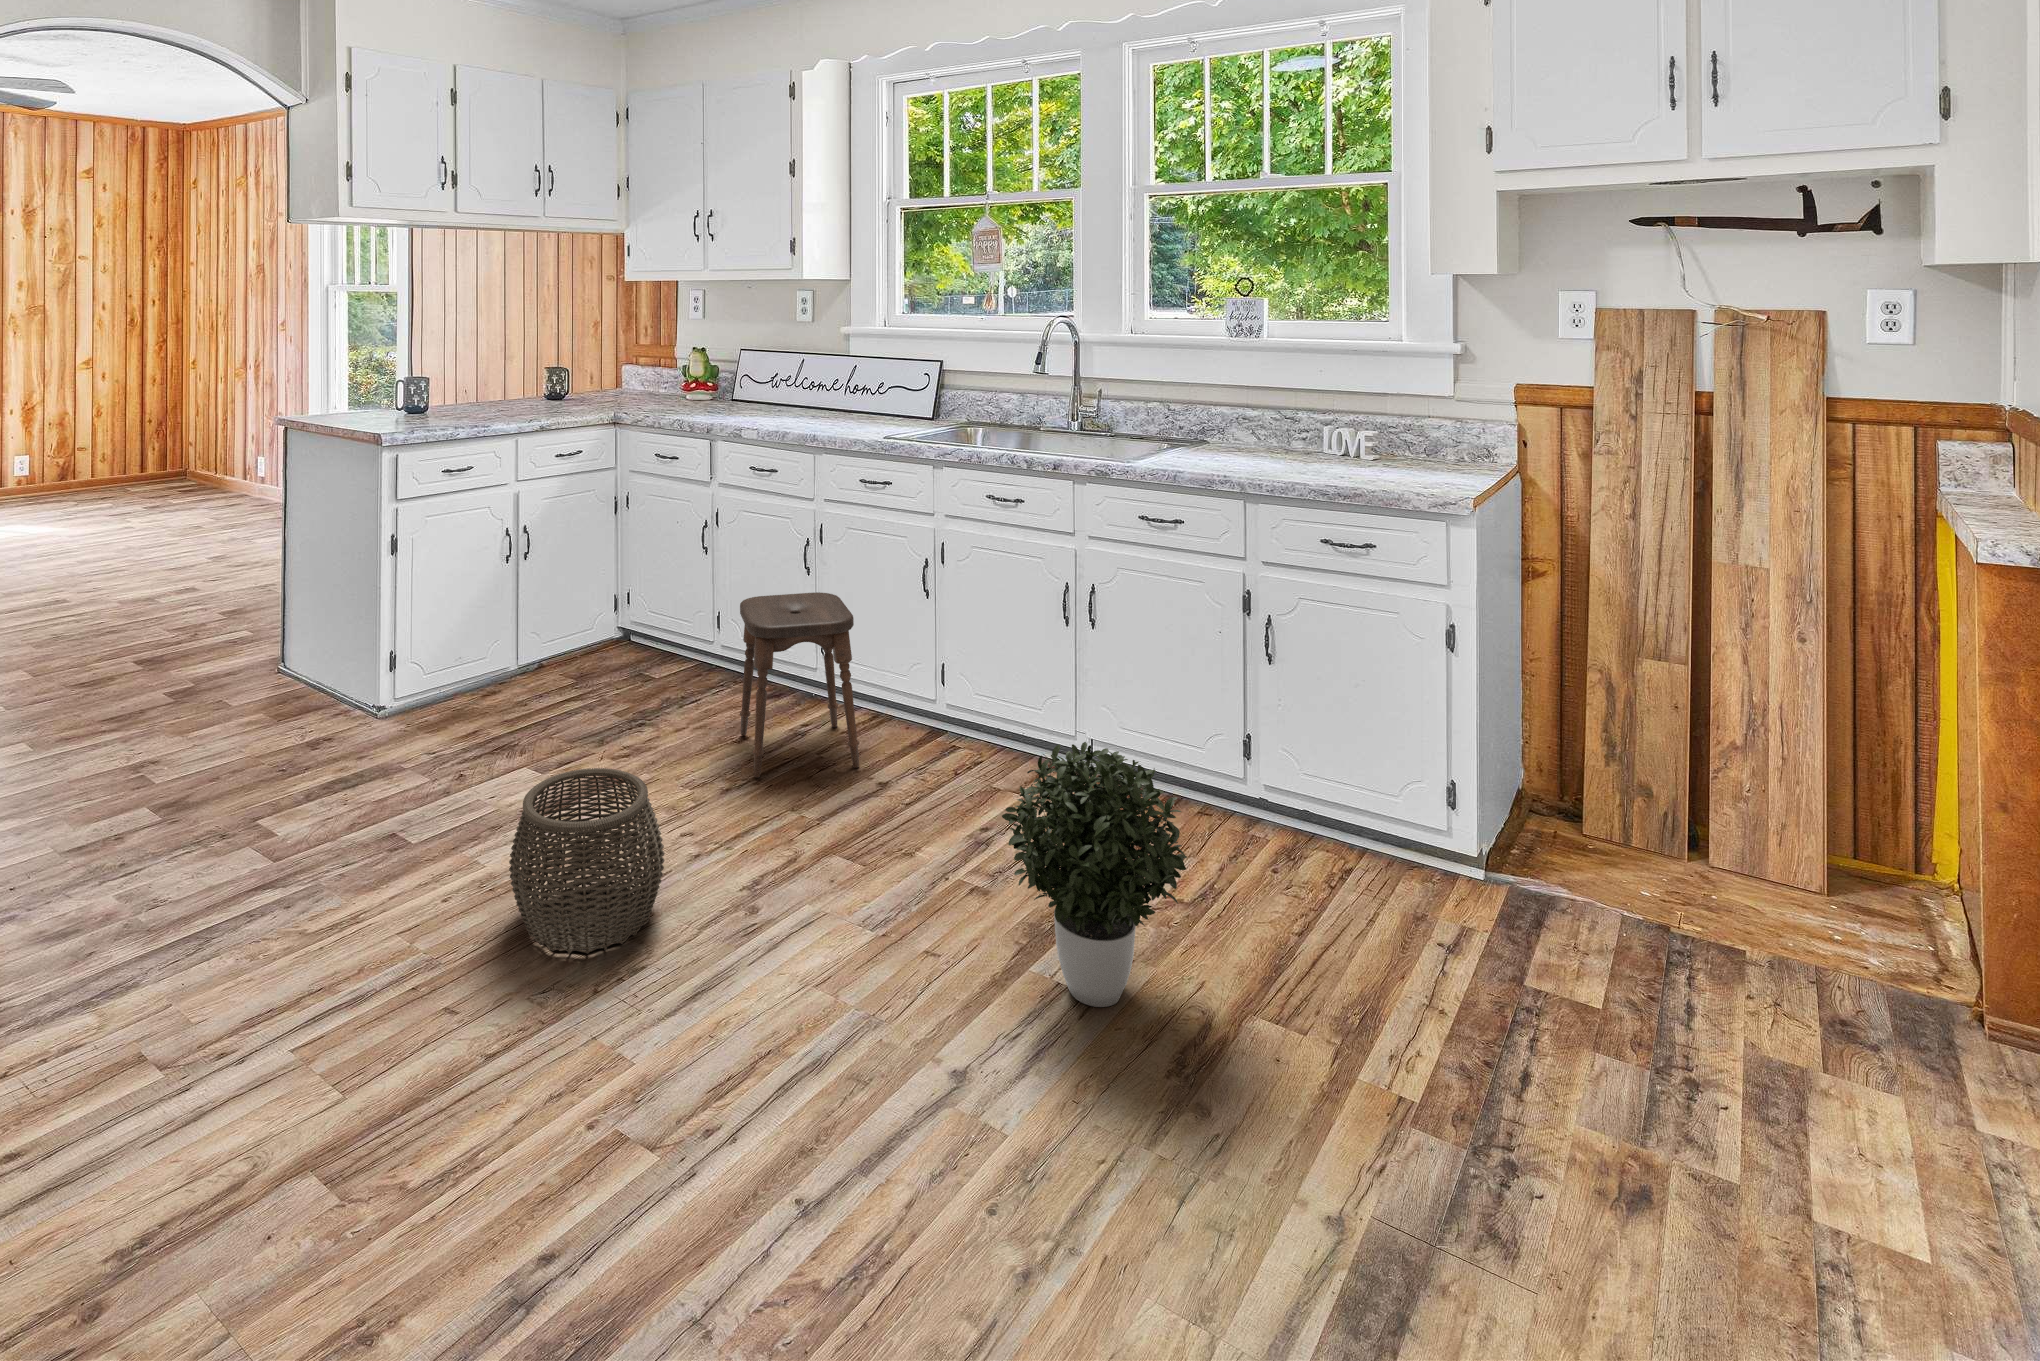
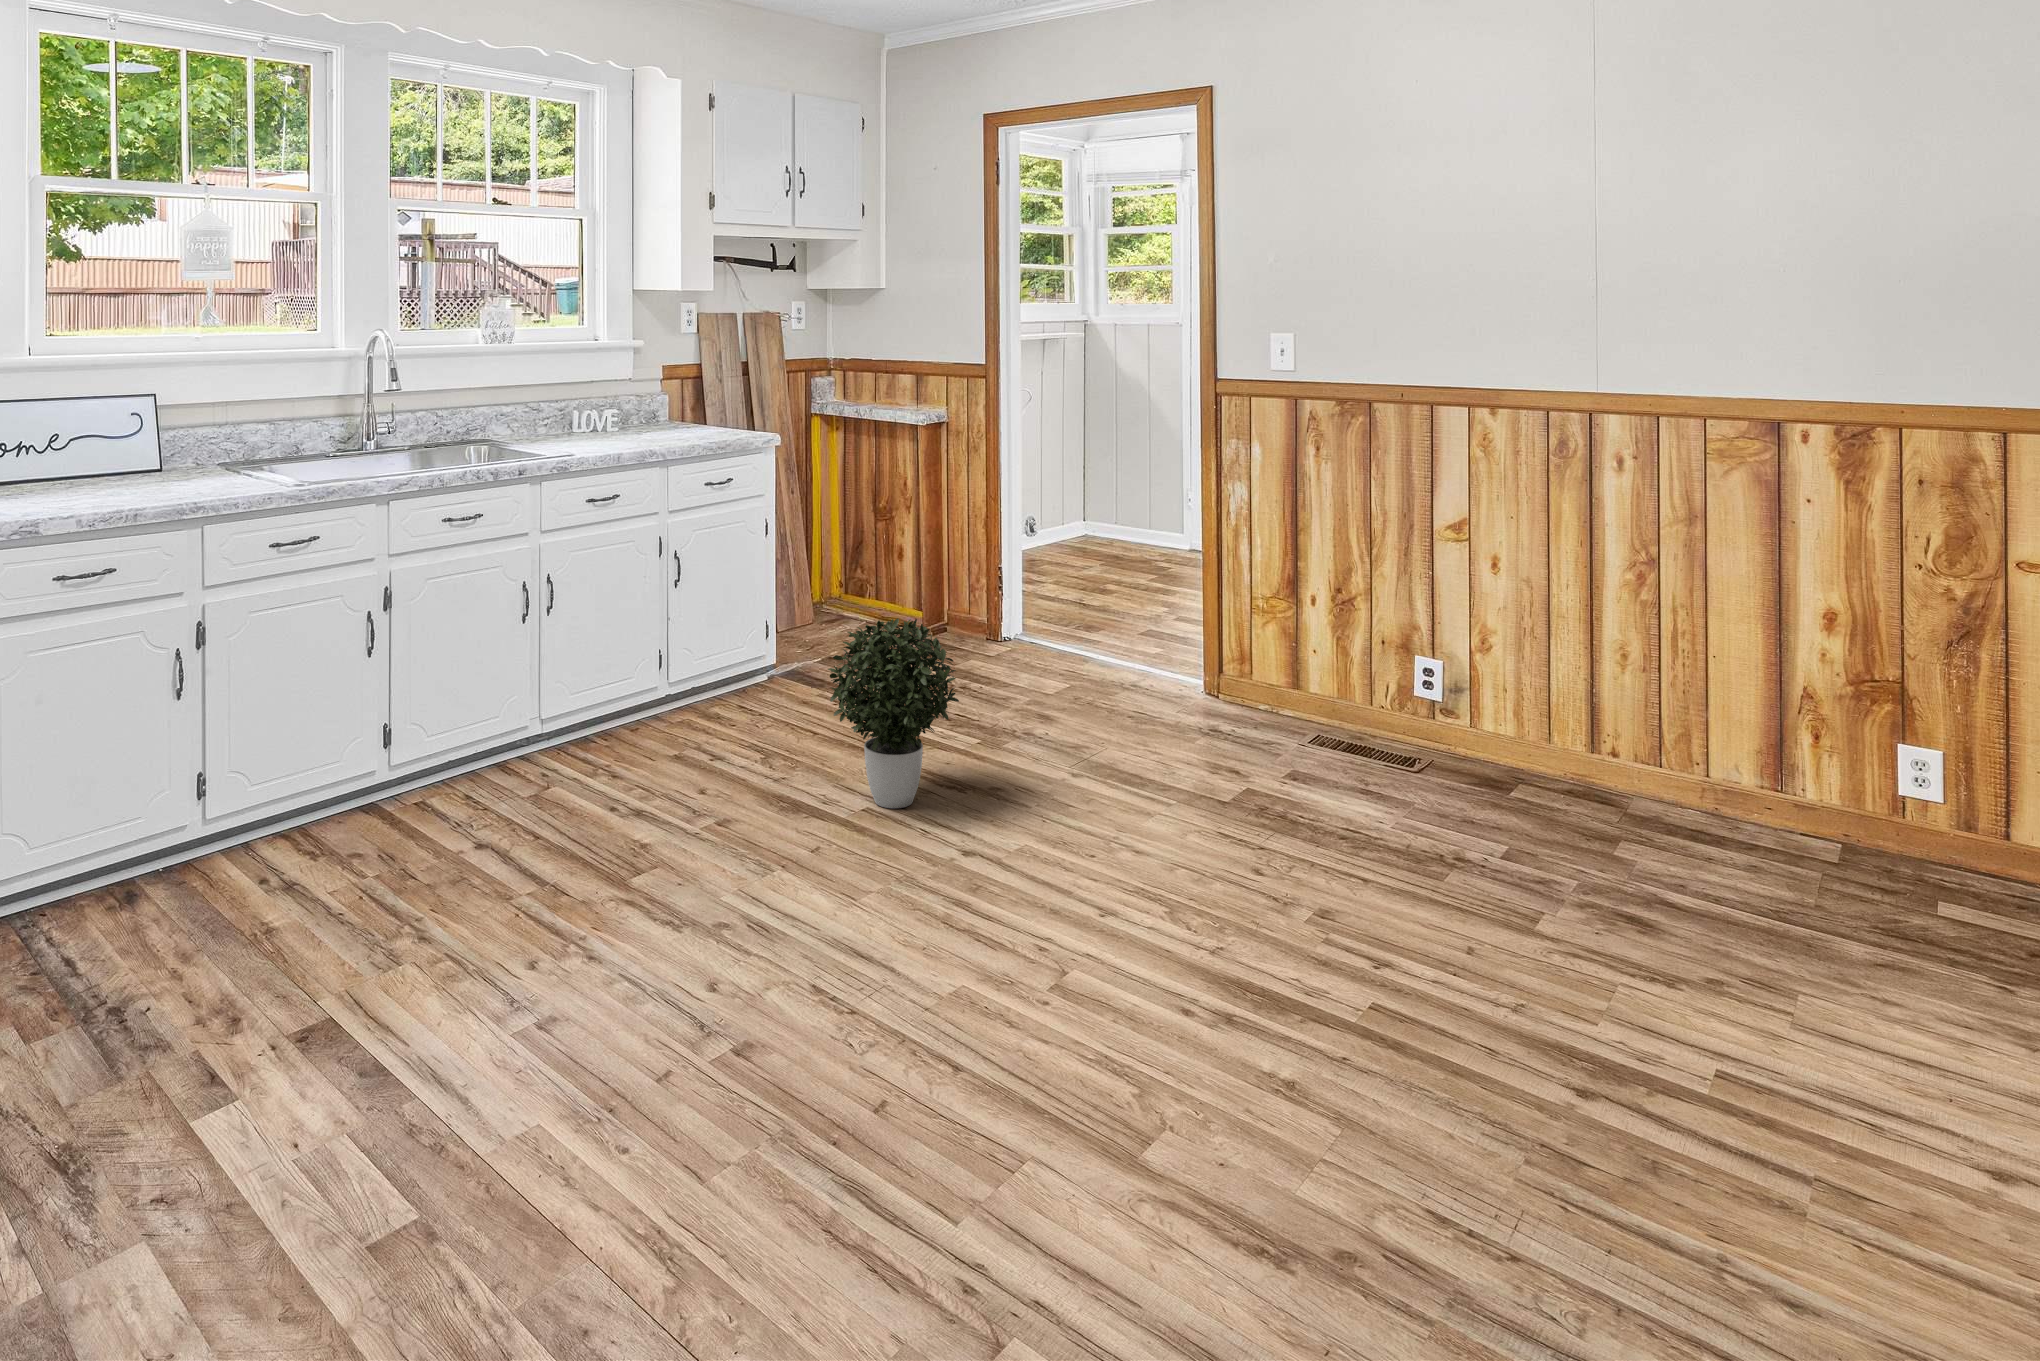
stool: present [740,592,859,777] -> none [301,681,472,930]
woven basket: present [509,768,665,954] -> none [643,839,829,1063]

